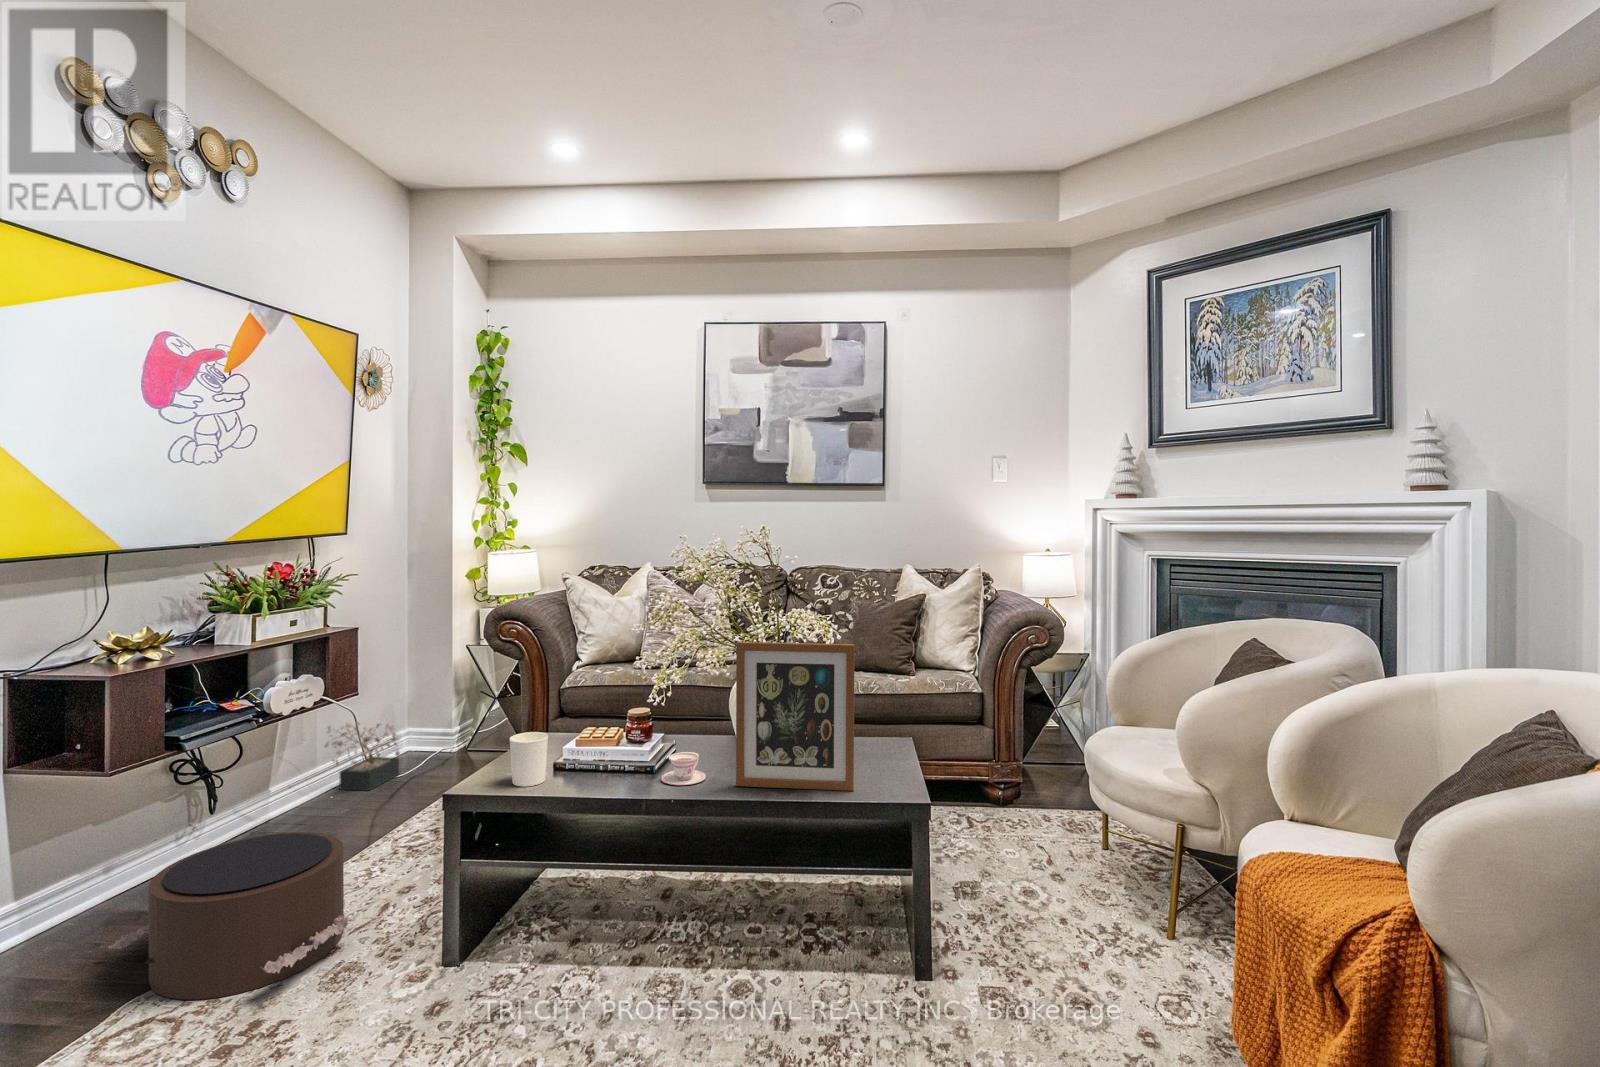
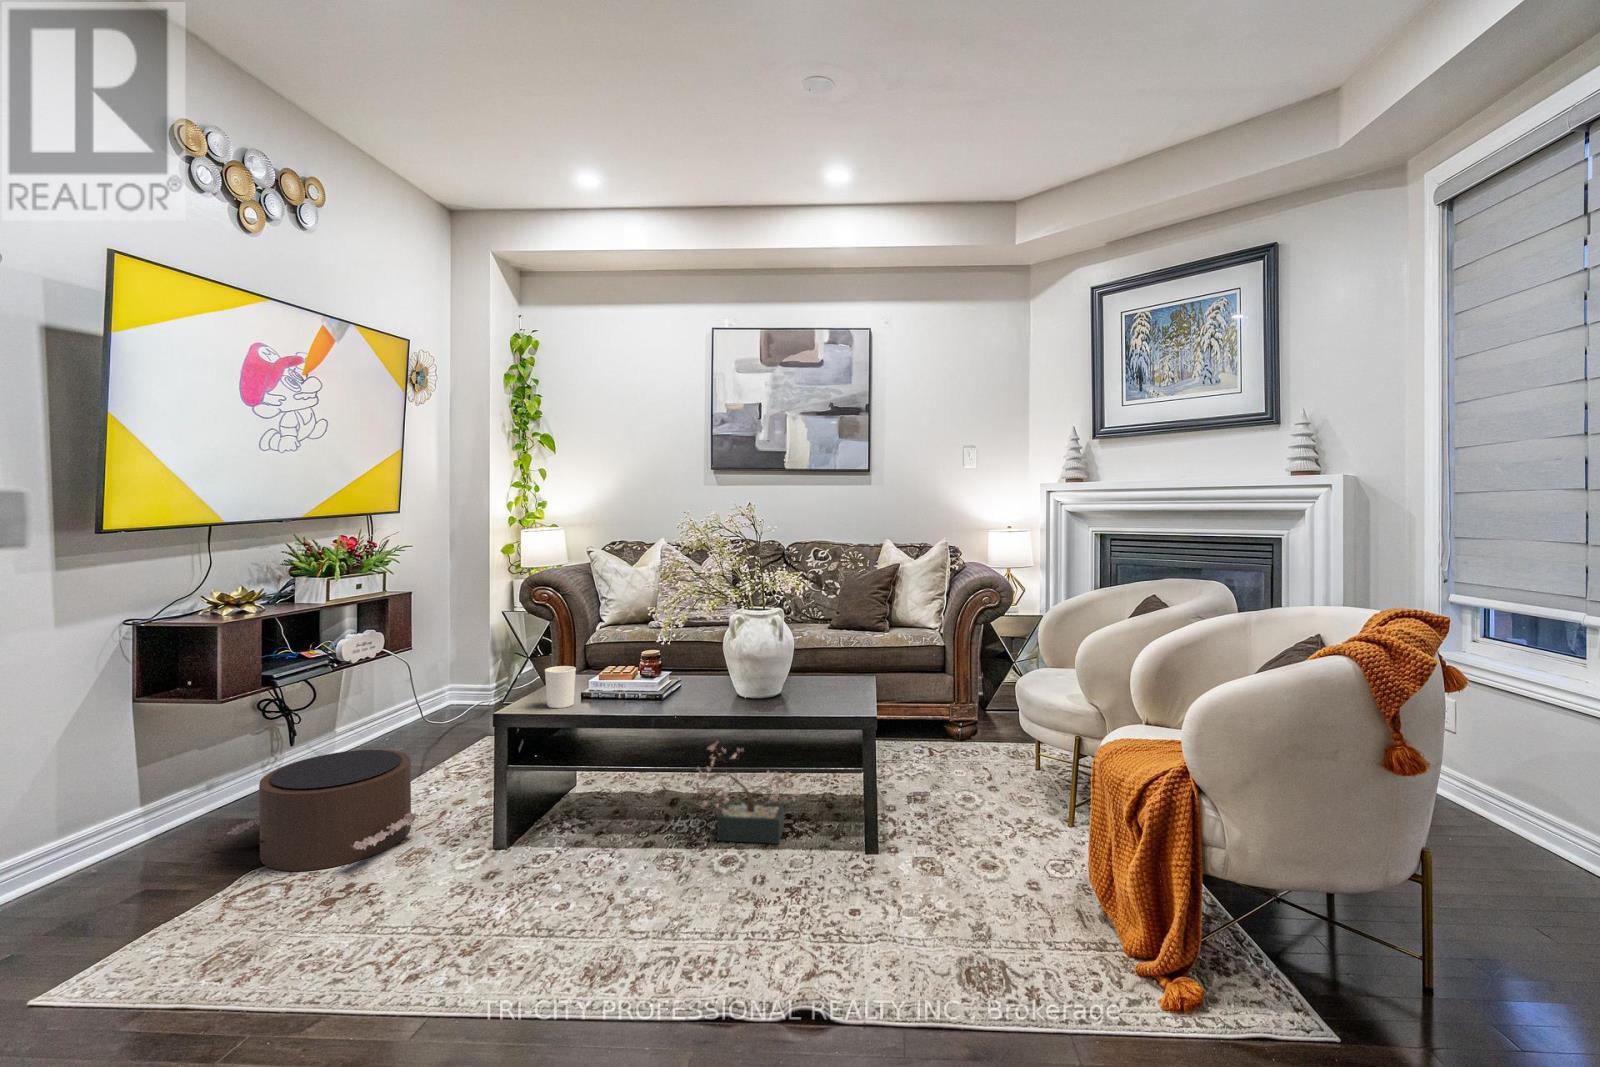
picture frame: present [736,642,855,791] -> none [727,592,822,710]
decorative plant: present [325,722,400,791] -> present [696,741,800,844]
teacup: present [661,752,706,785] -> none [667,682,703,707]

